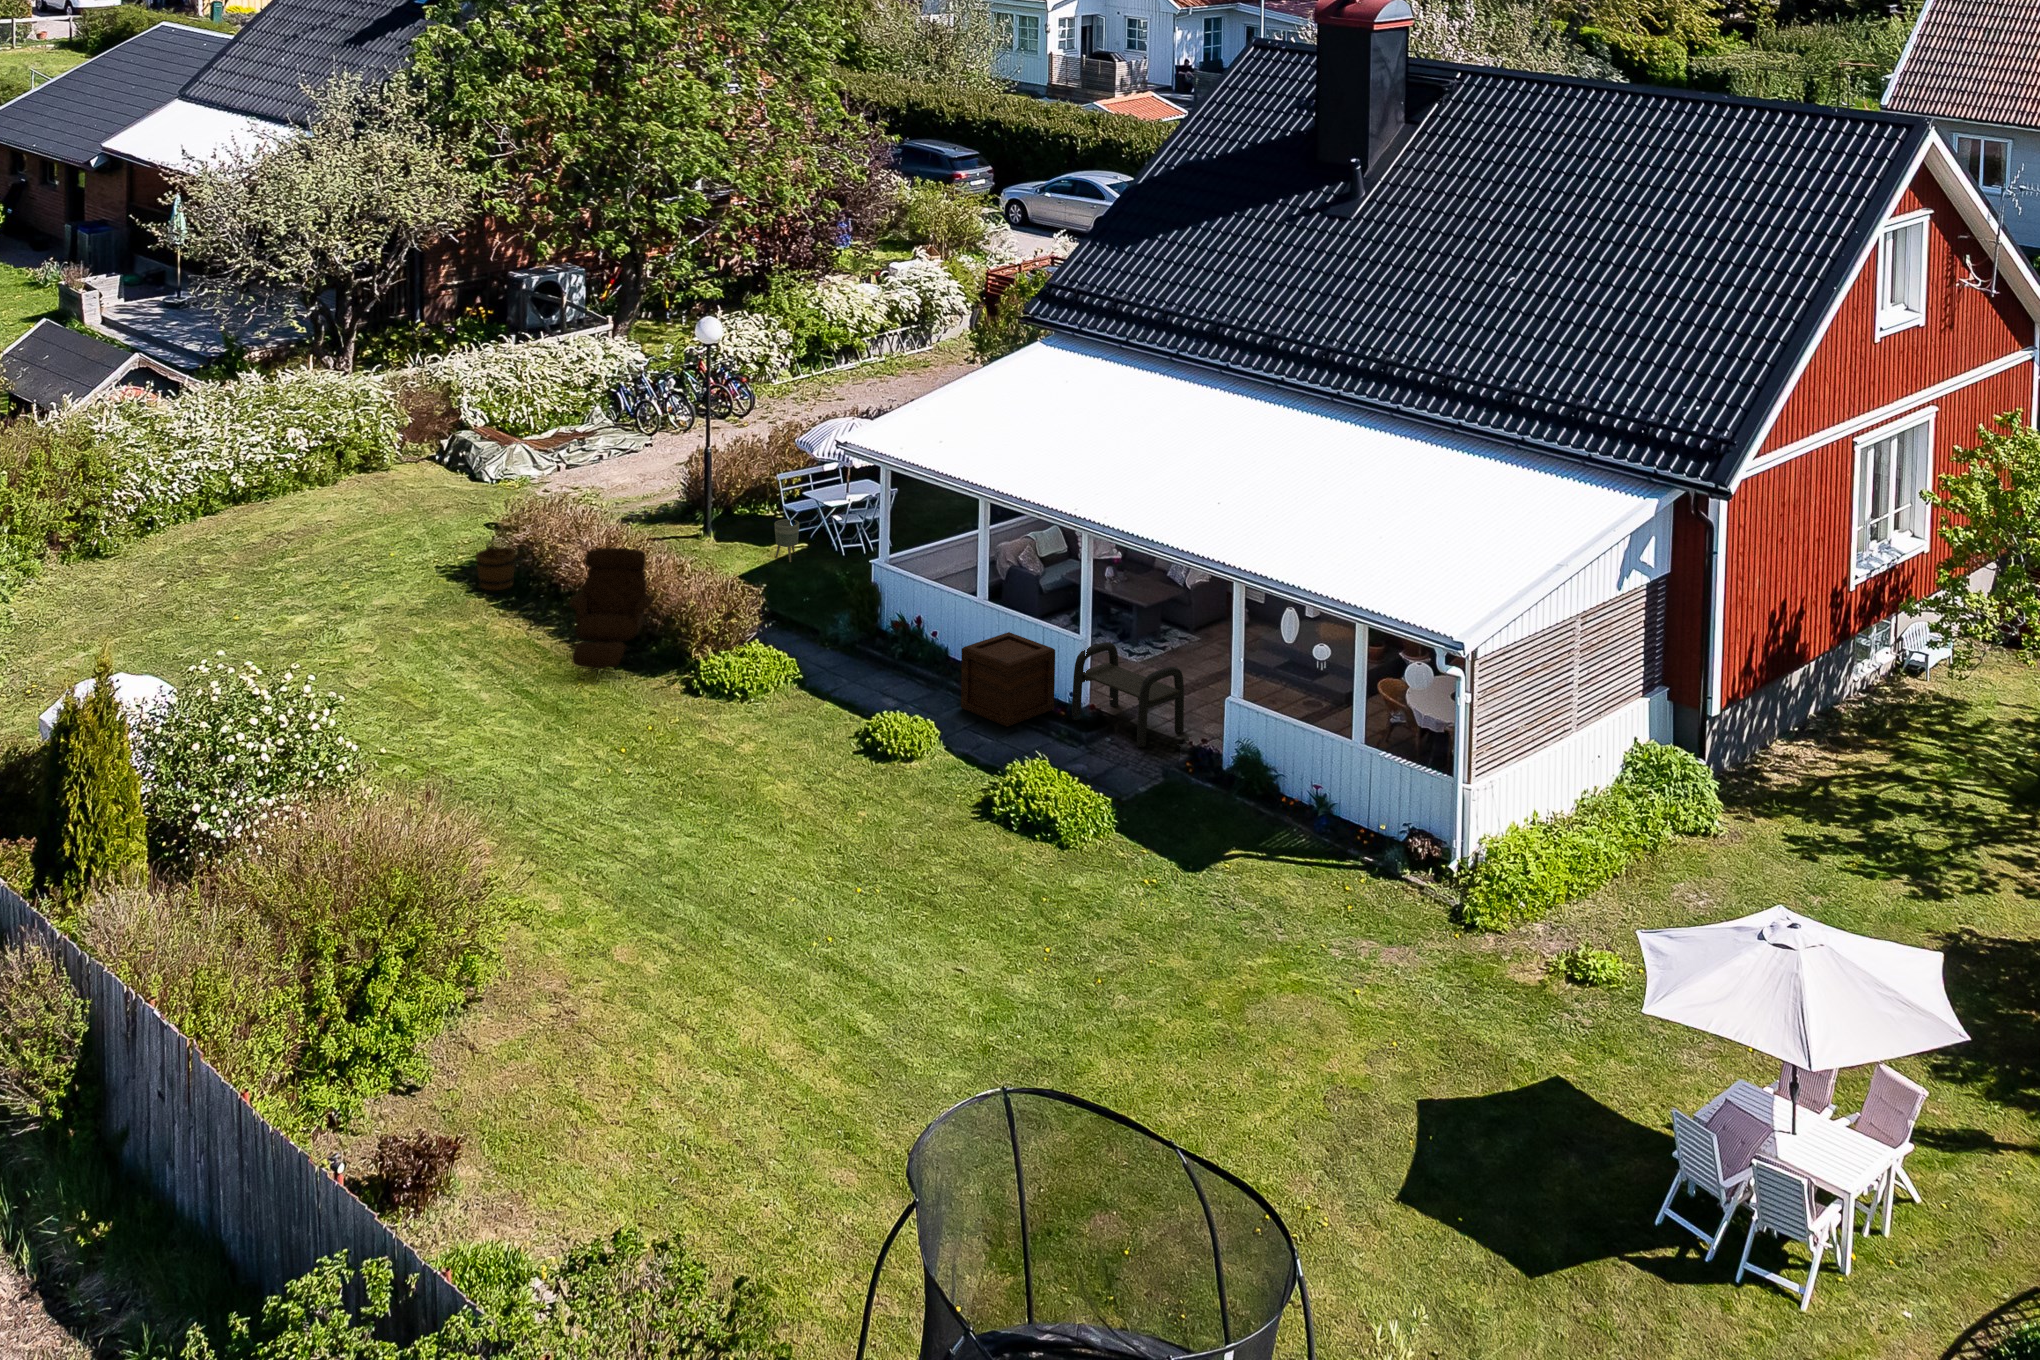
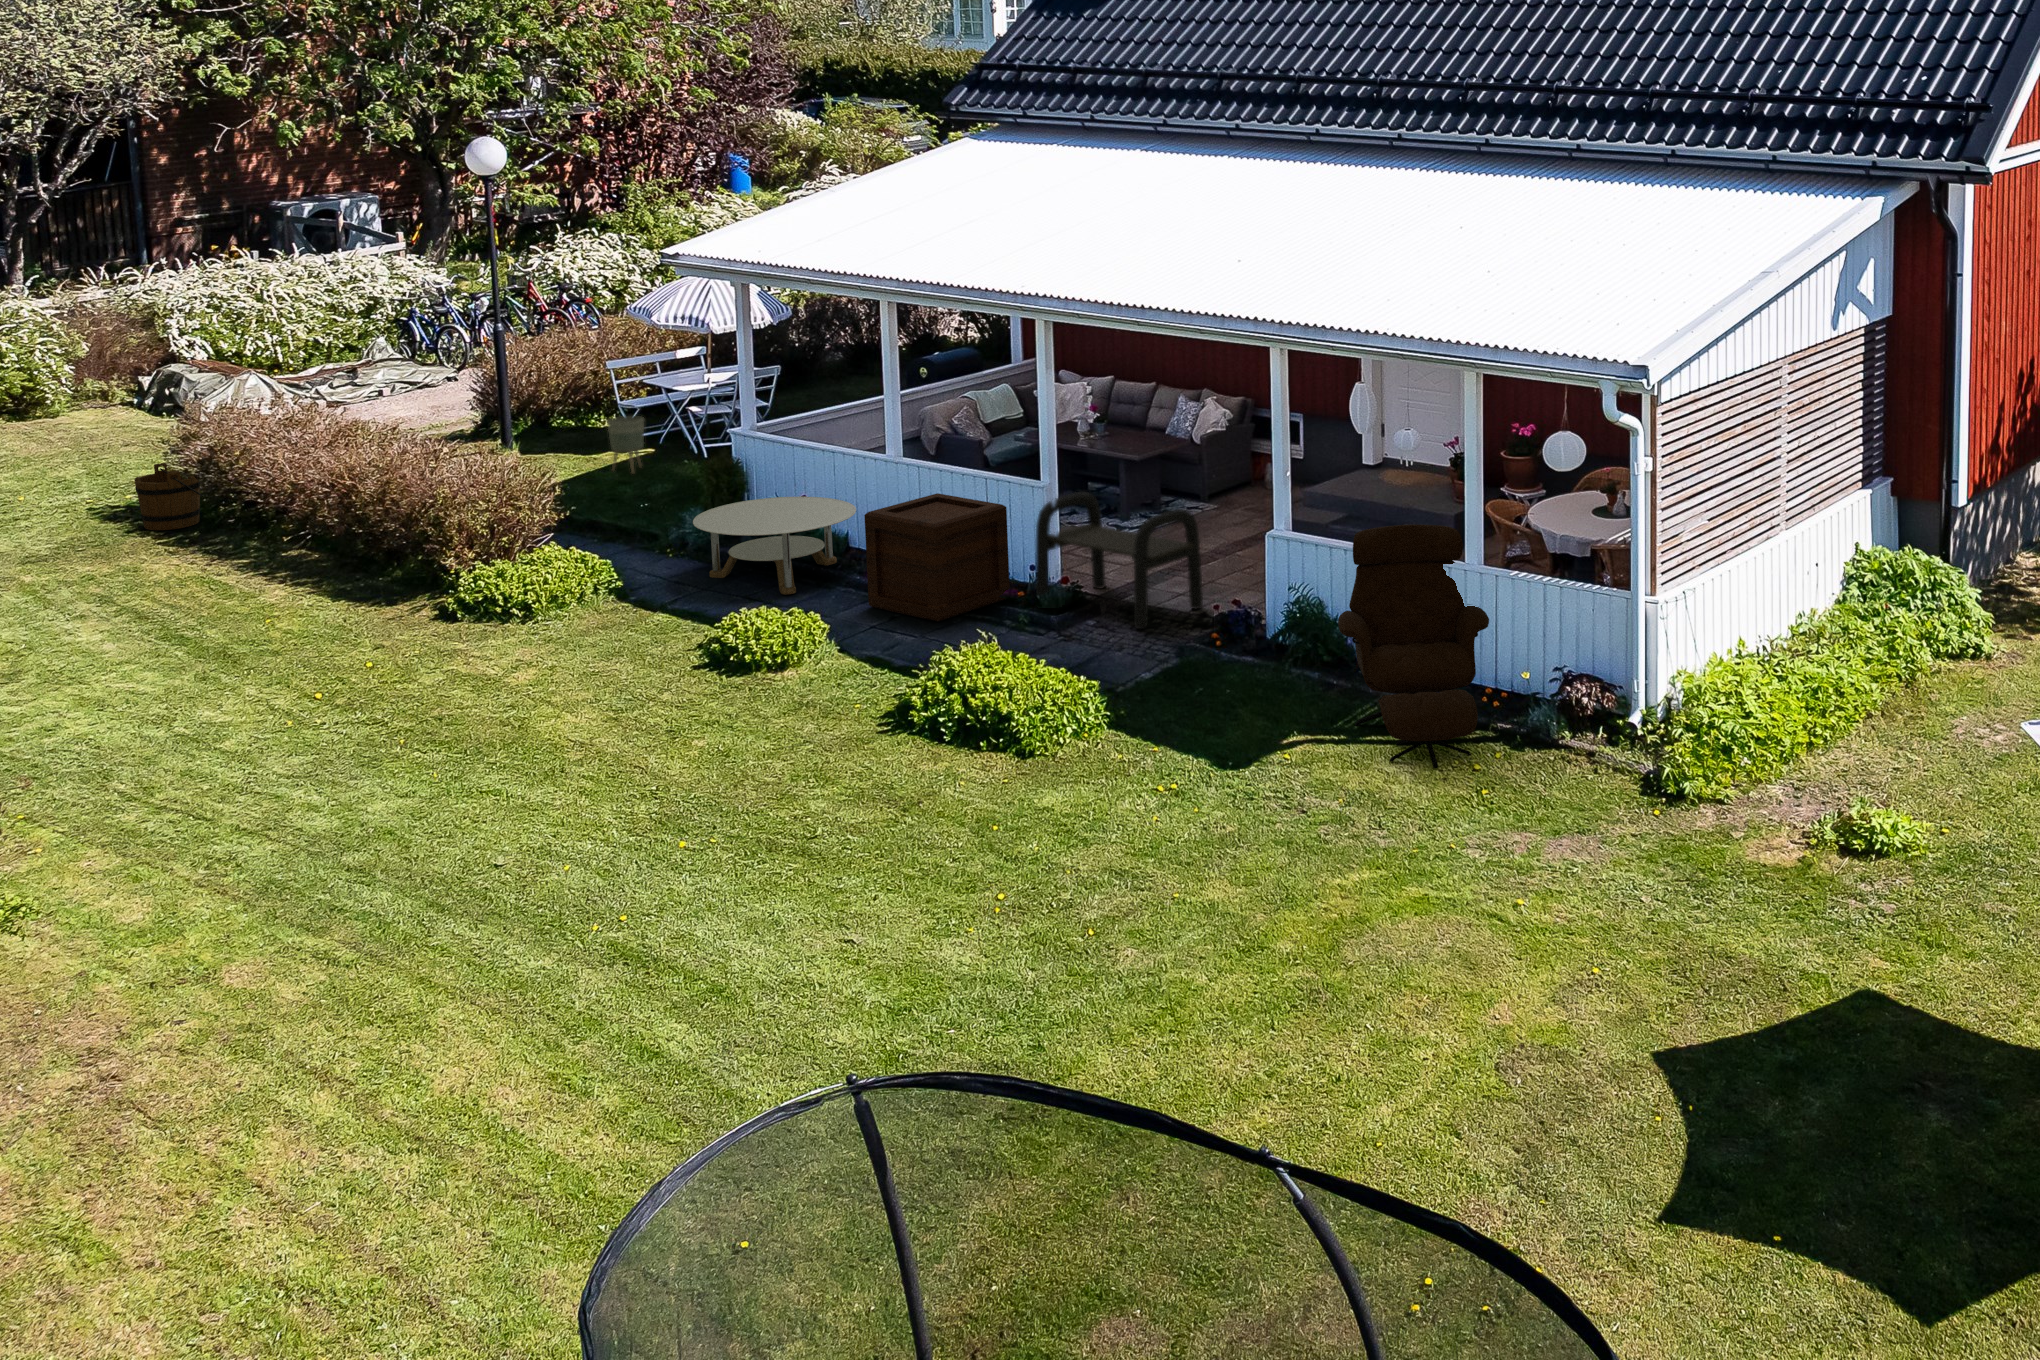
lounge chair: present [569,547,653,683] -> present [1338,524,1489,769]
round table: none [846,615,953,692] -> present [693,497,856,594]

